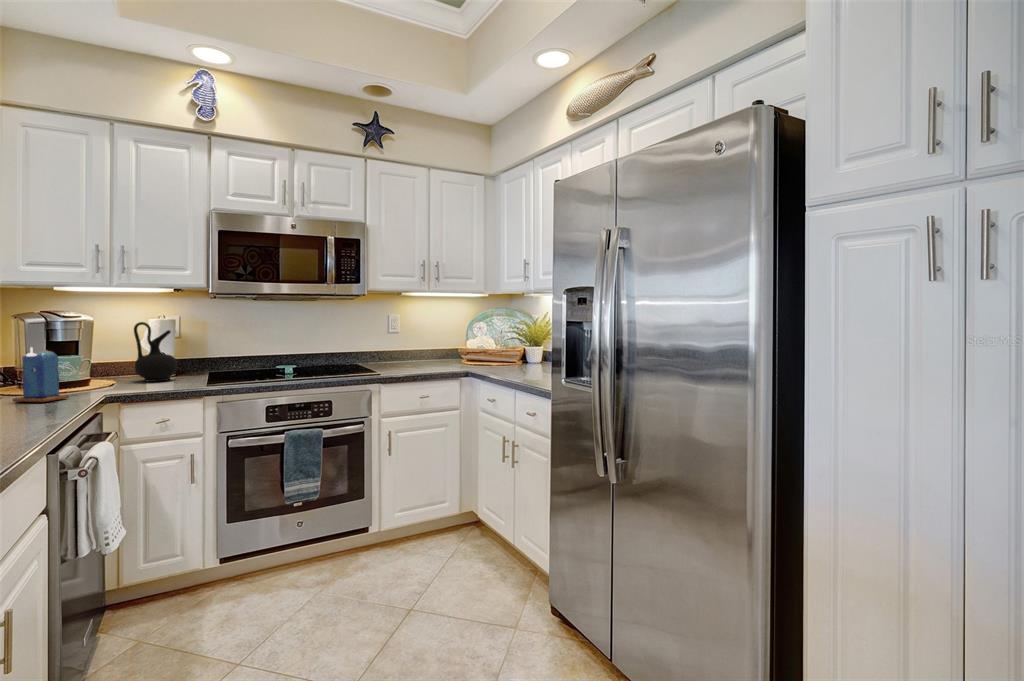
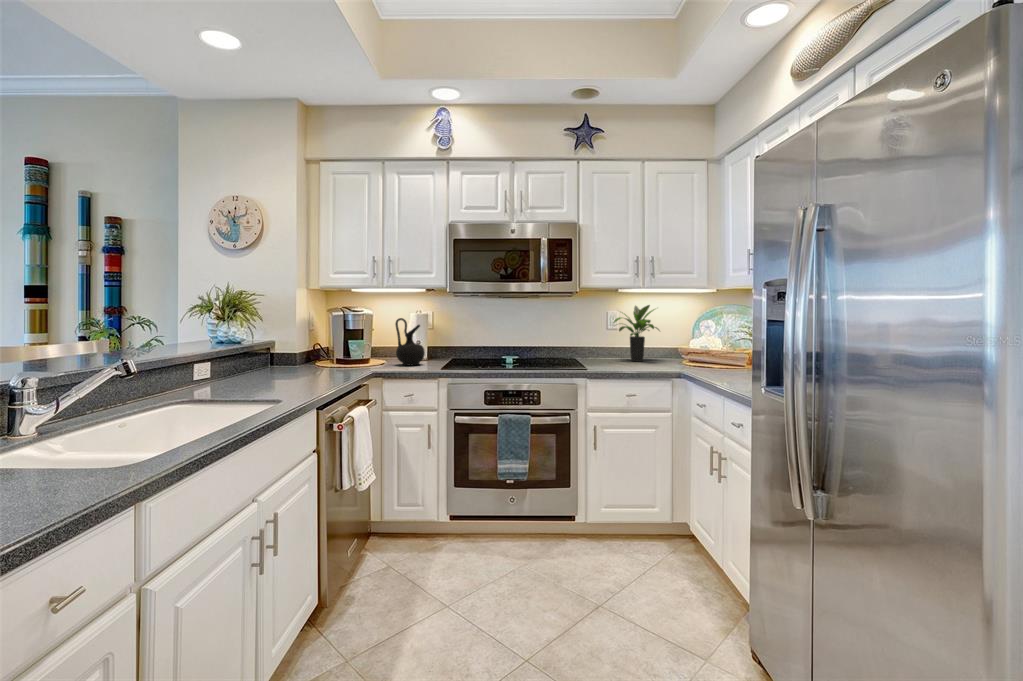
potted plant: none [398,310,445,366] -> present [614,305,659,361]
candle: present [13,347,69,402] -> none [318,337,349,376]

